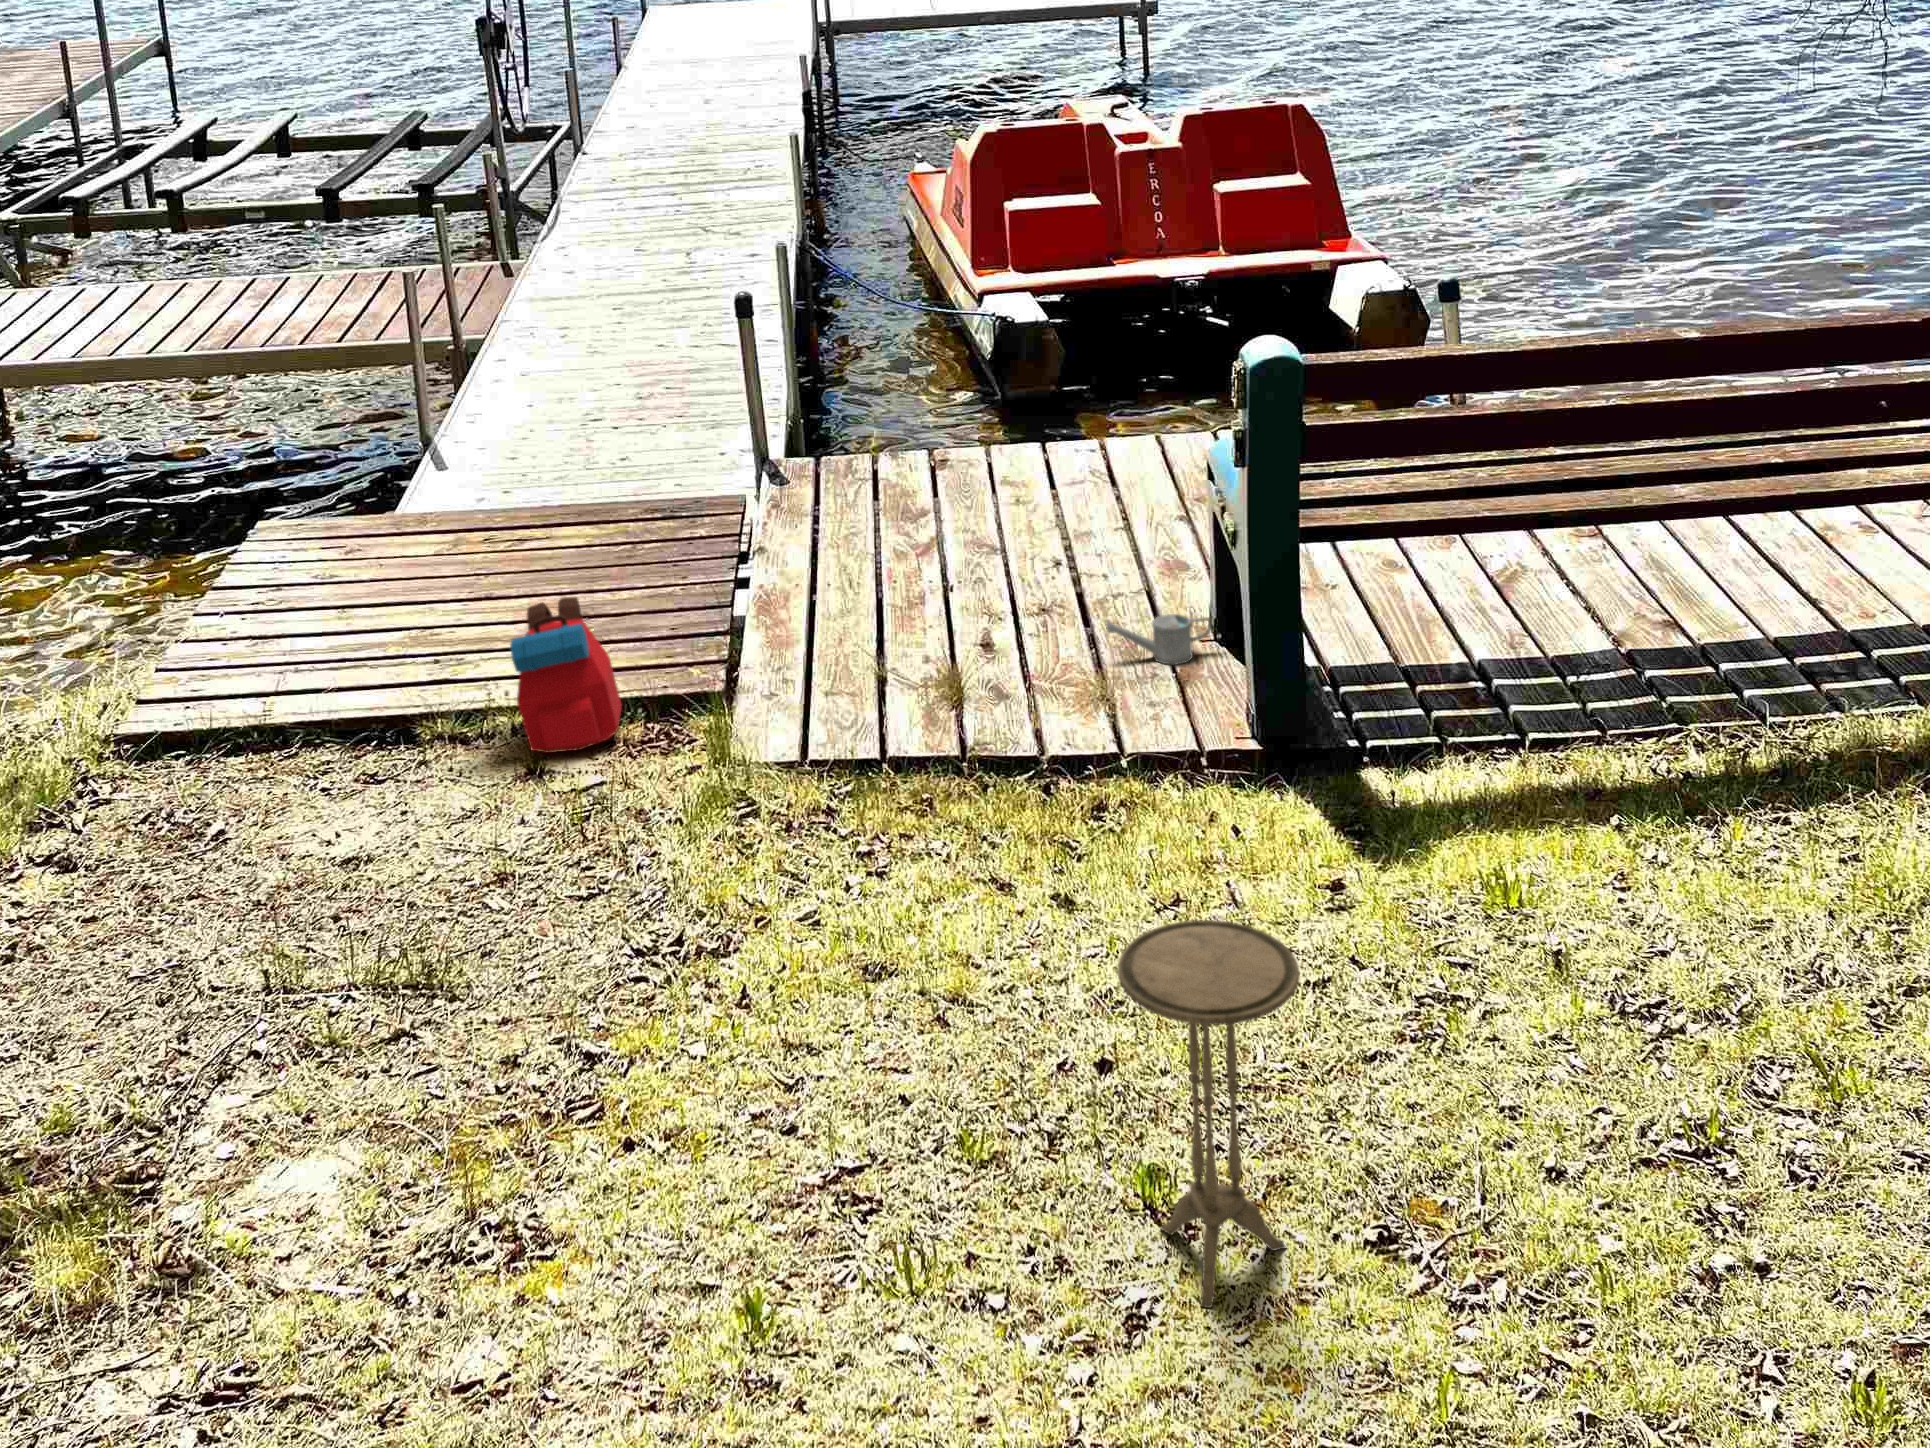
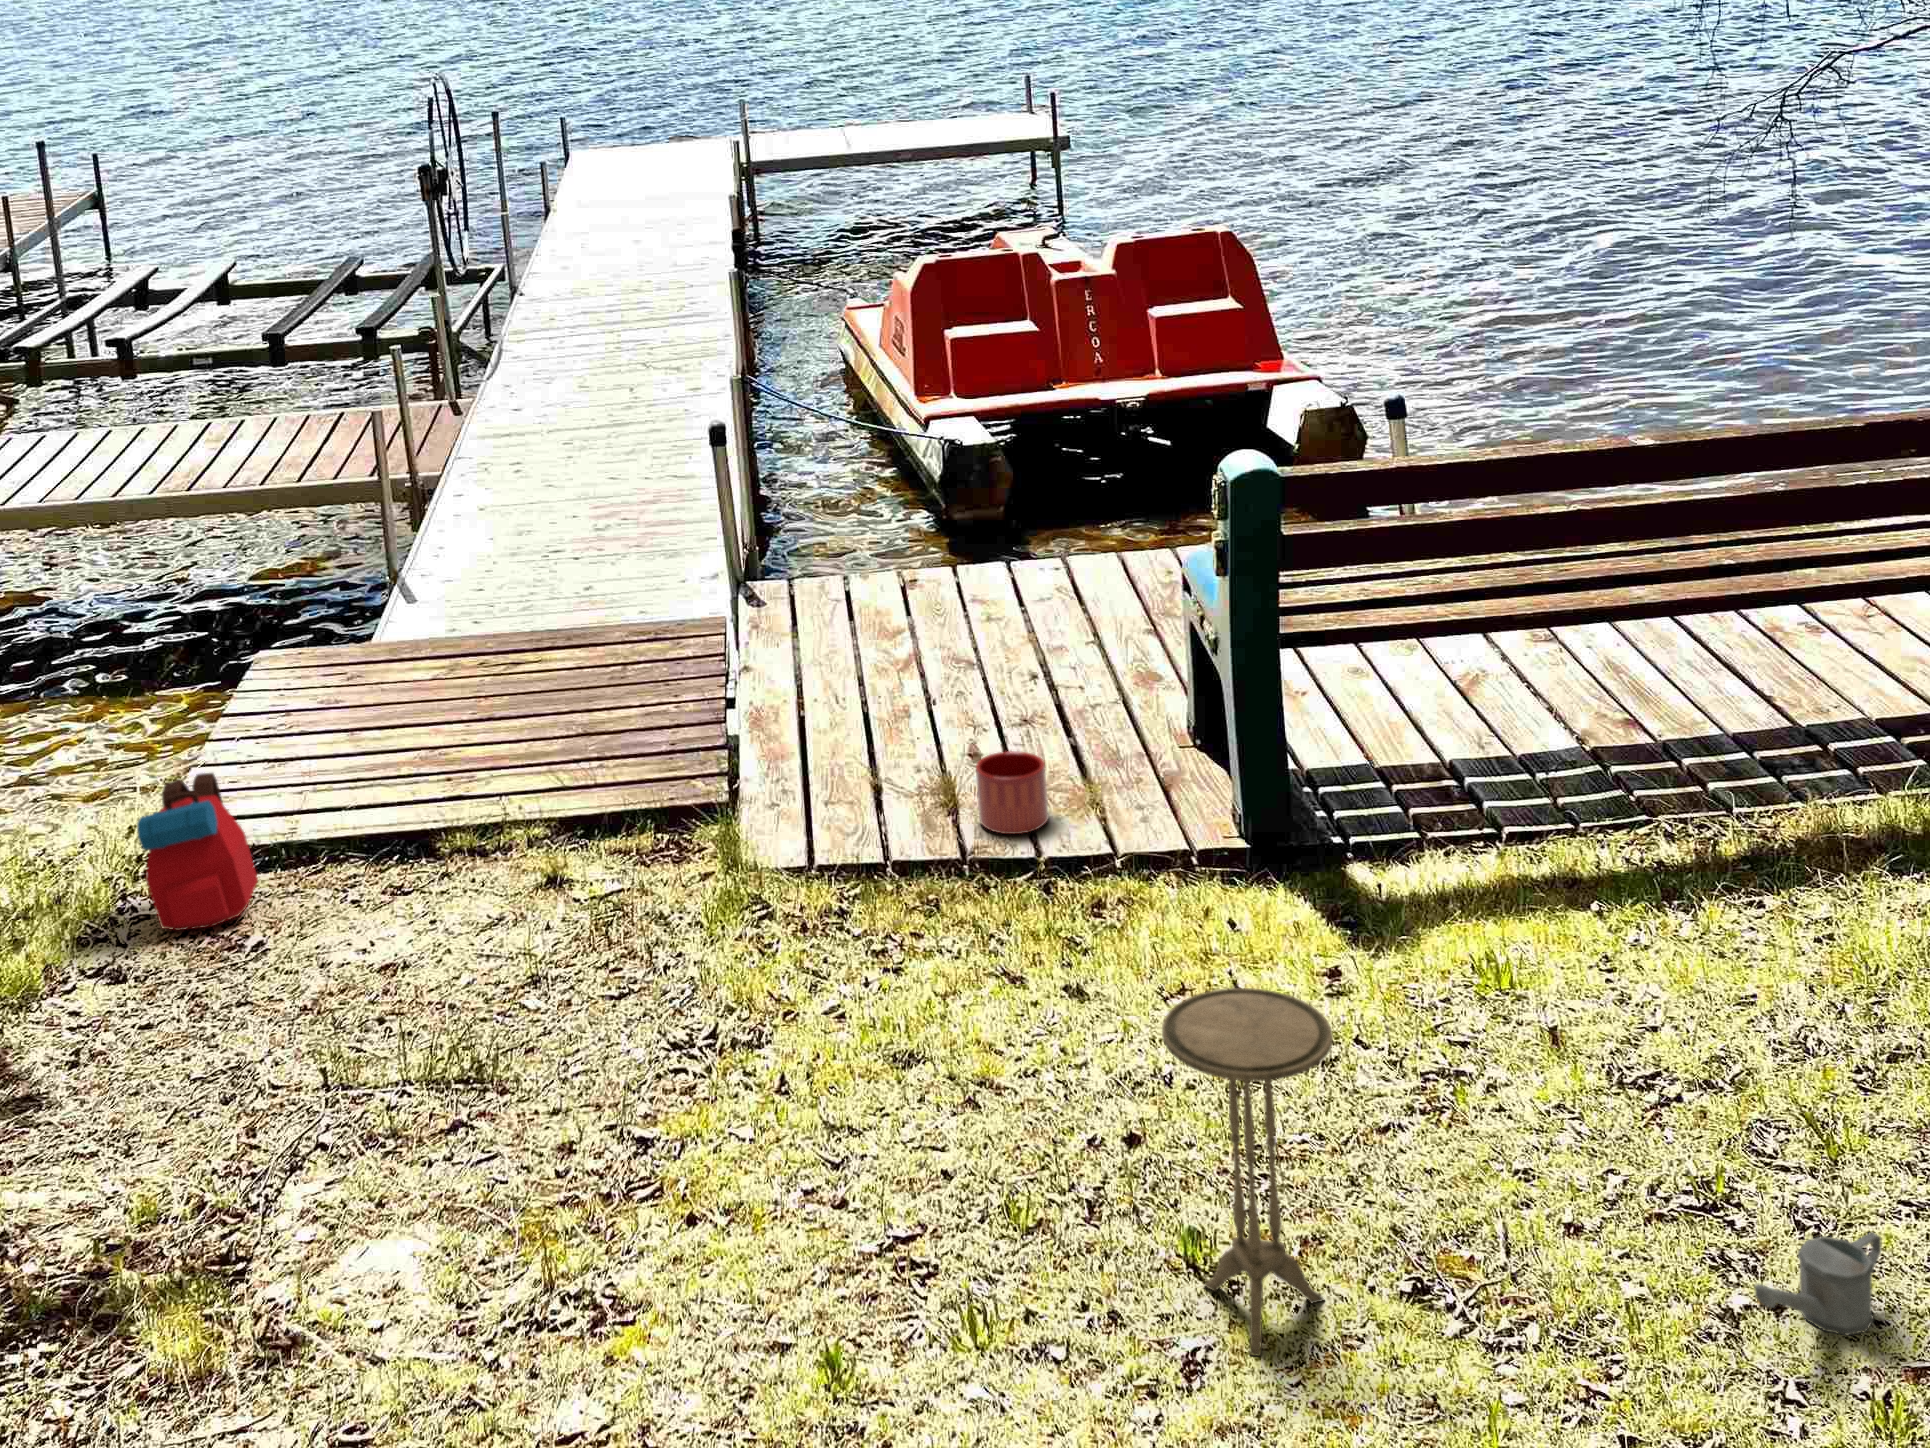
backpack: present [510,597,622,753] -> present [137,773,258,930]
watering can: present [1106,614,1211,665] -> present [1754,1232,1882,1335]
planter: none [980,645,1055,732] -> present [976,751,1049,834]

